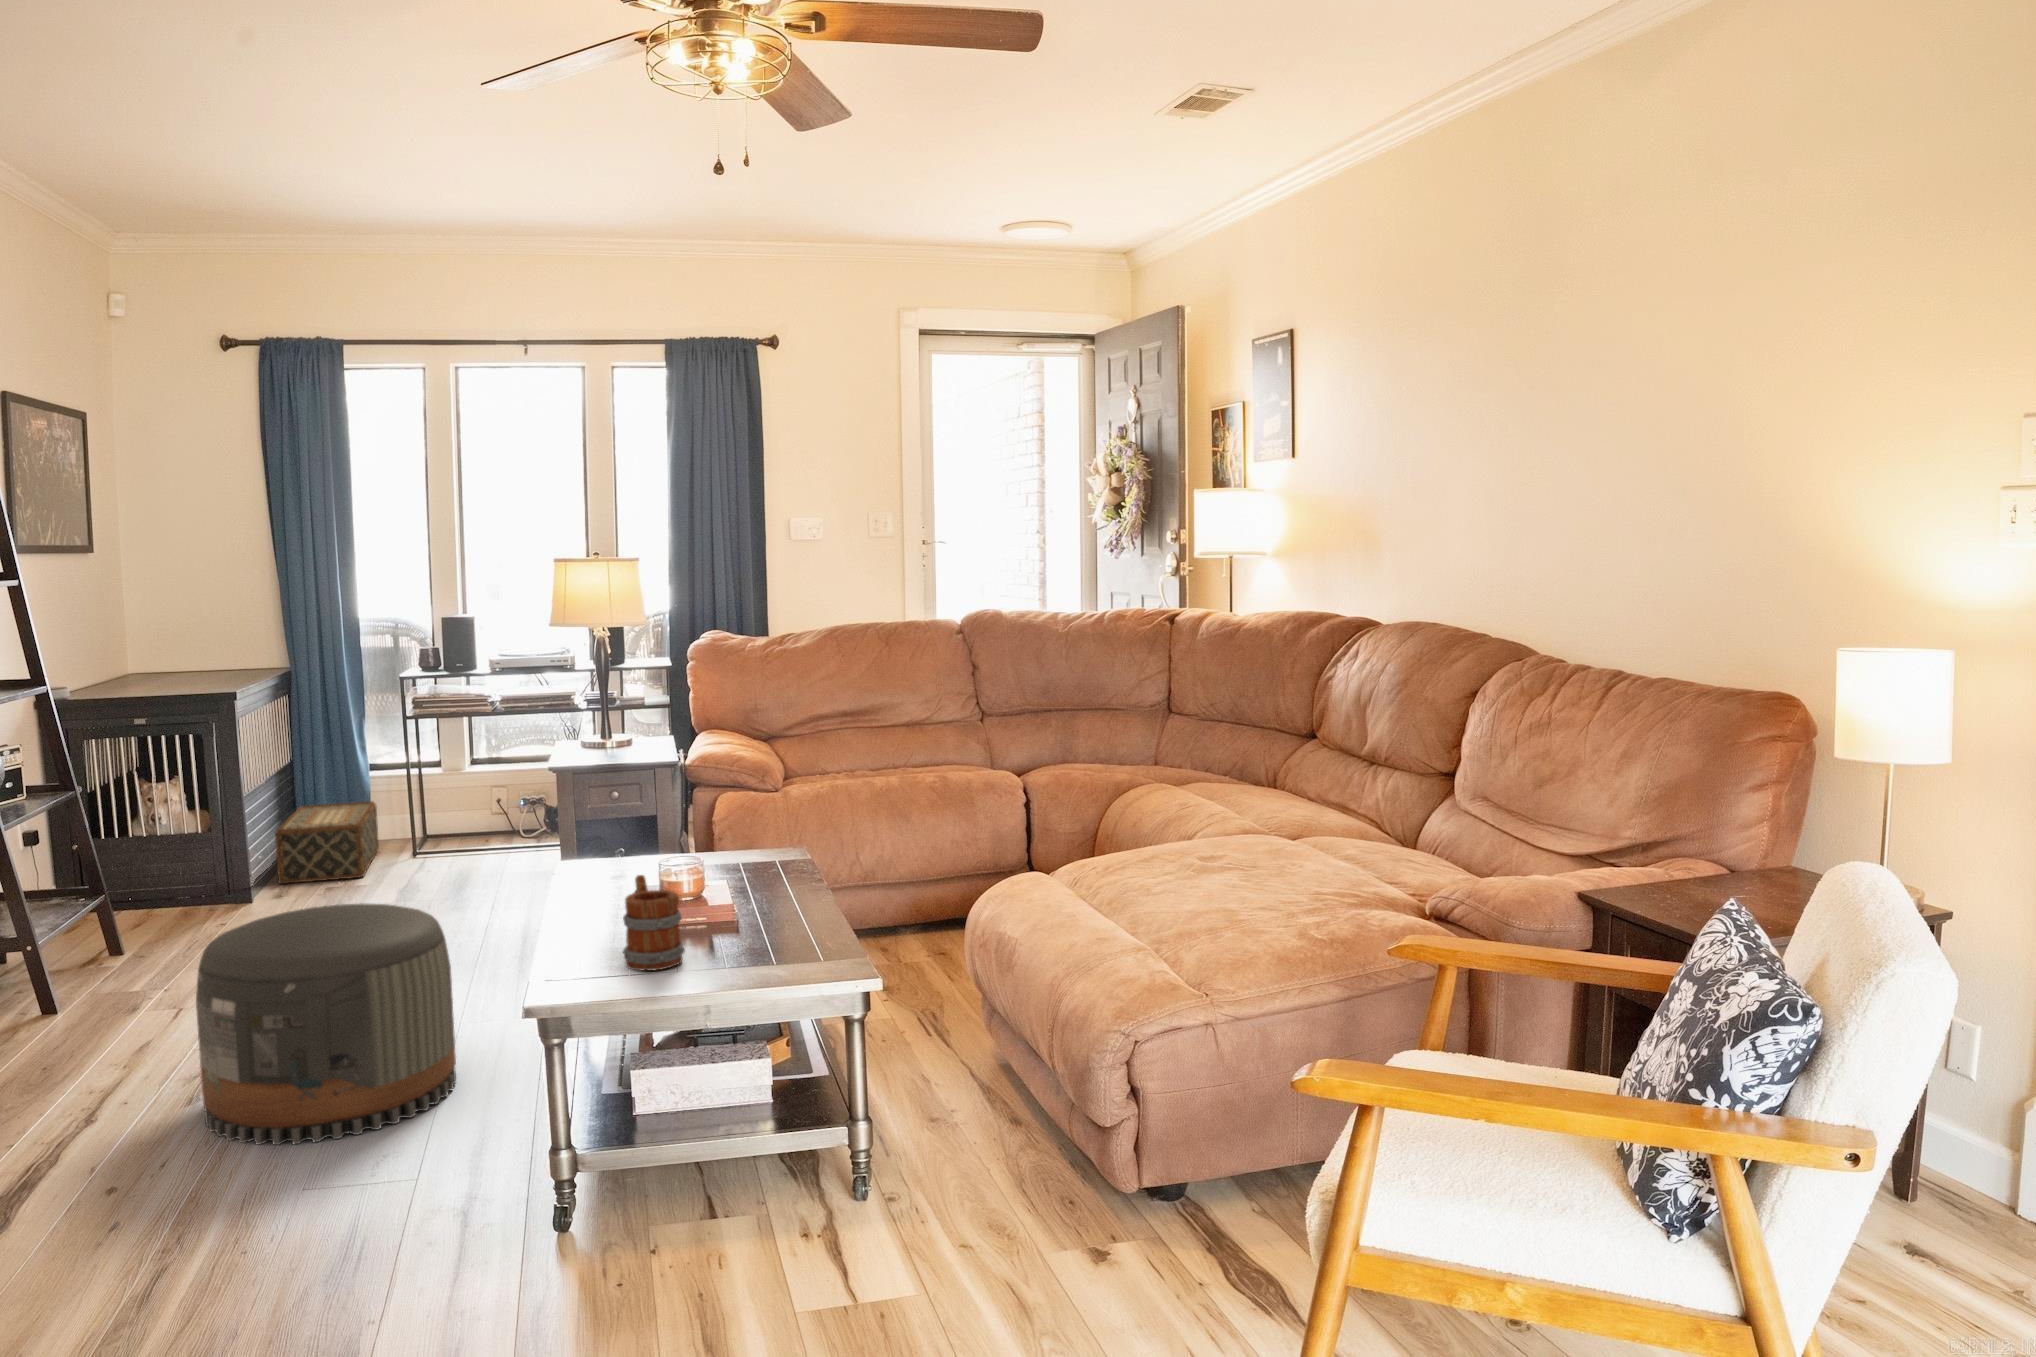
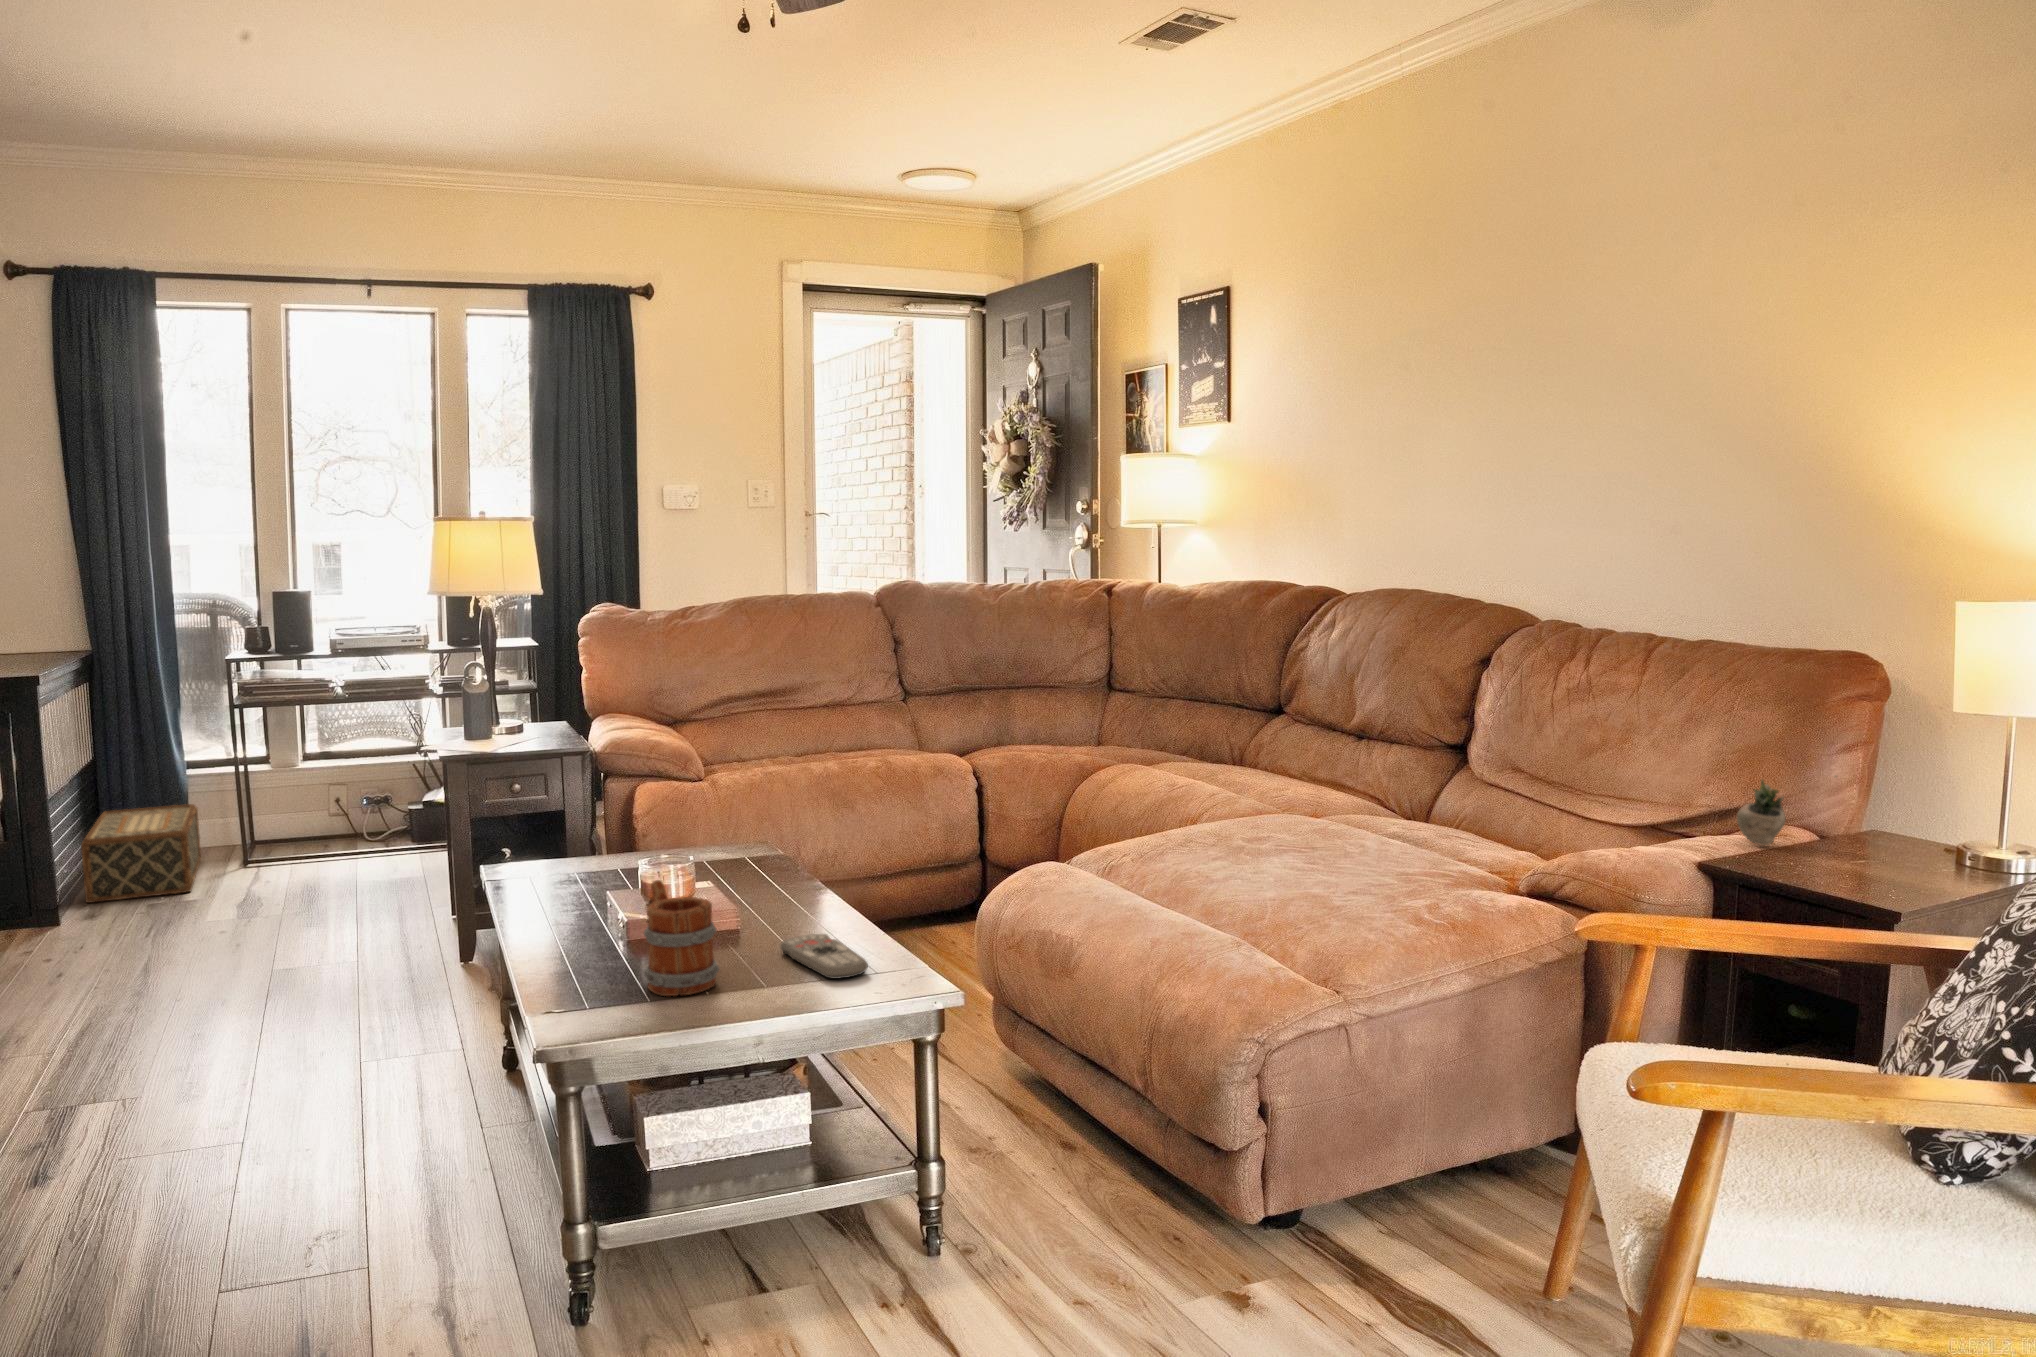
succulent plant: none [1638,811,1733,876] -> present [1737,775,1837,845]
pouf: present [196,903,456,1145] -> none [55,926,385,1232]
remote control: none [749,926,810,963] -> present [780,934,868,979]

